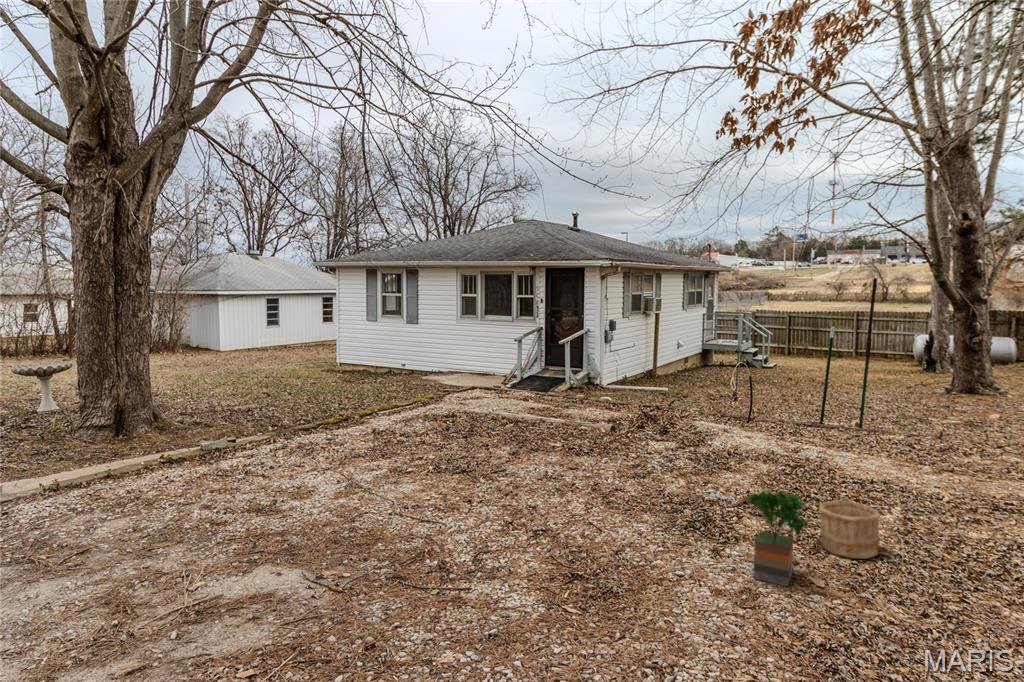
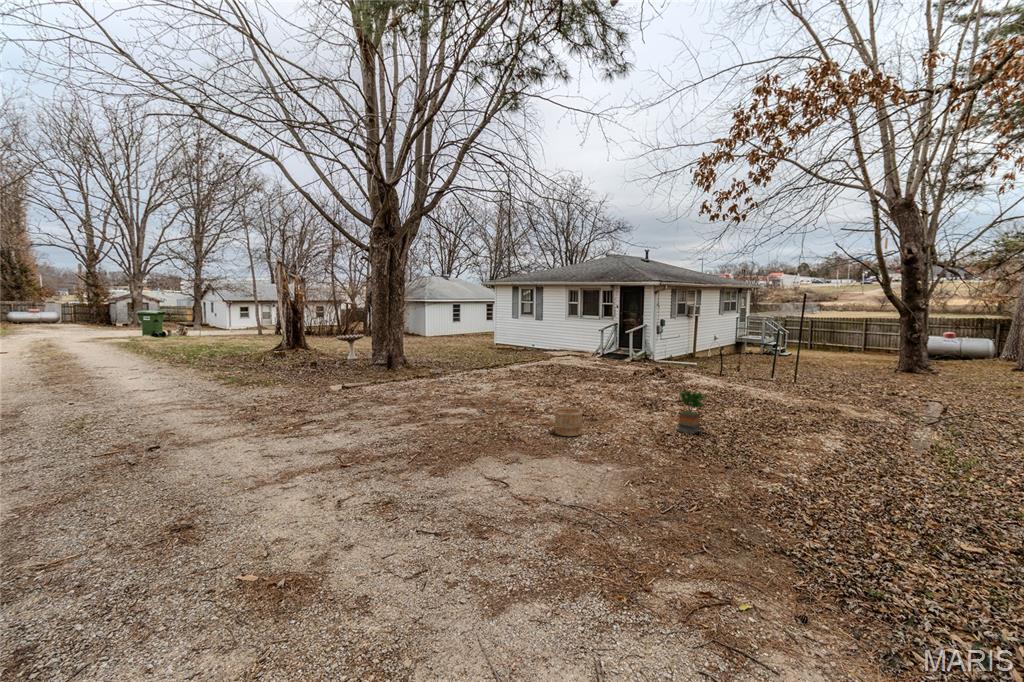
wooden bucket: present [819,501,880,559] -> present [554,408,583,436]

